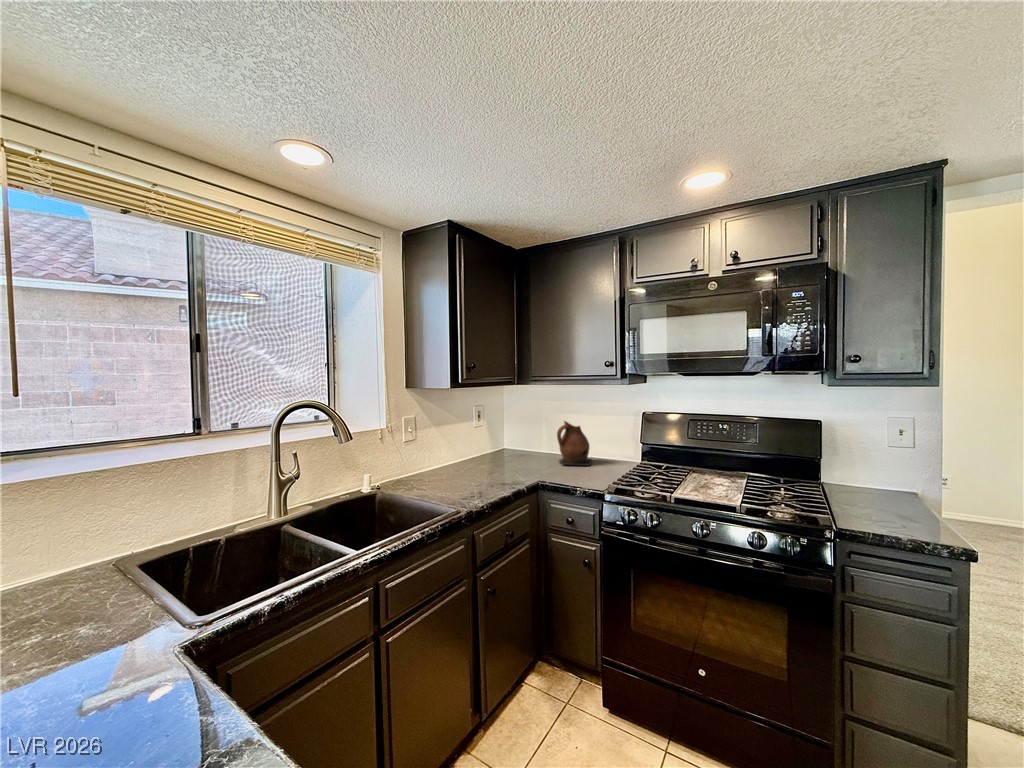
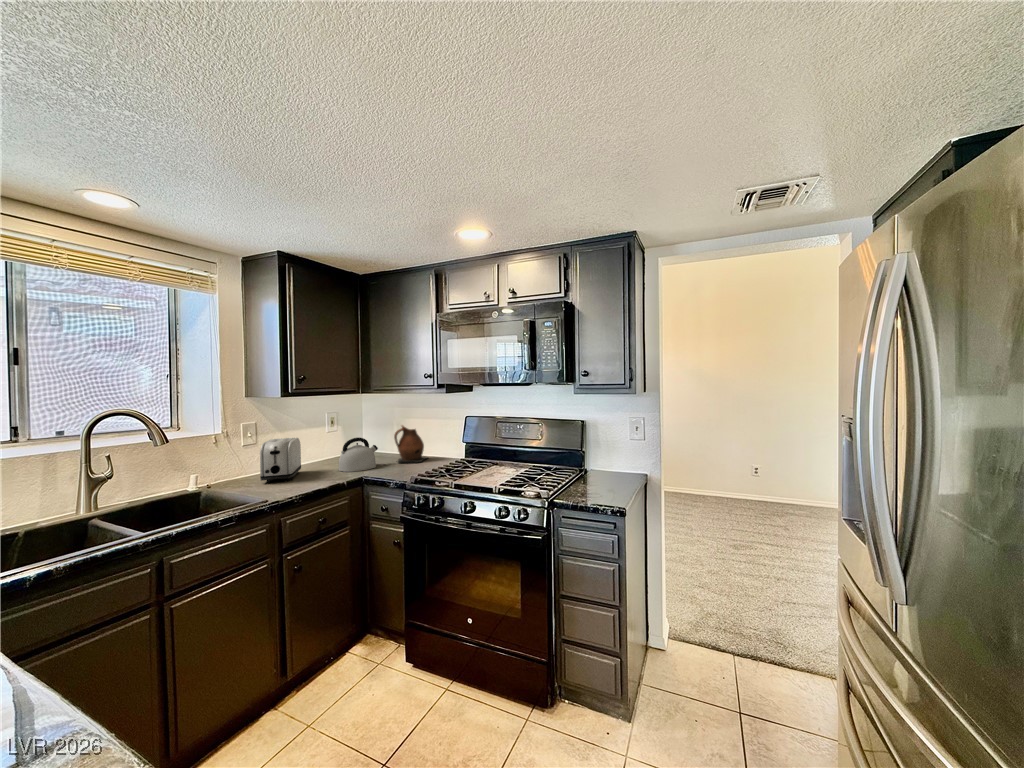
toaster: none [429,434,463,485] -> present [260,438,301,482]
kettle: none [500,435,541,475] -> present [338,438,378,472]

